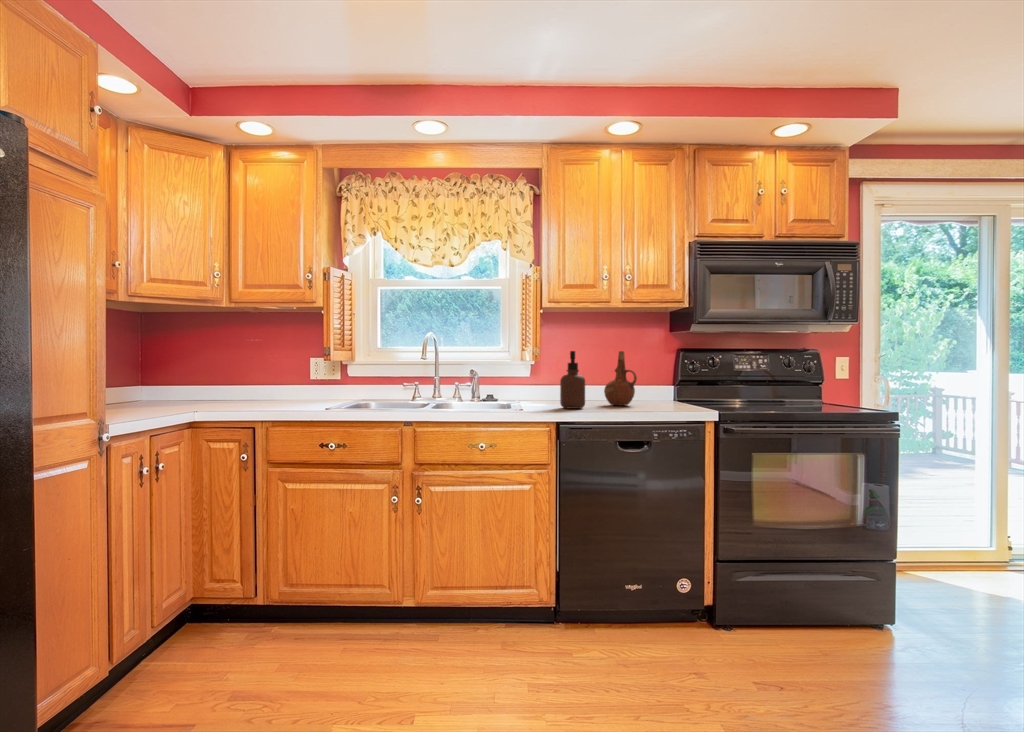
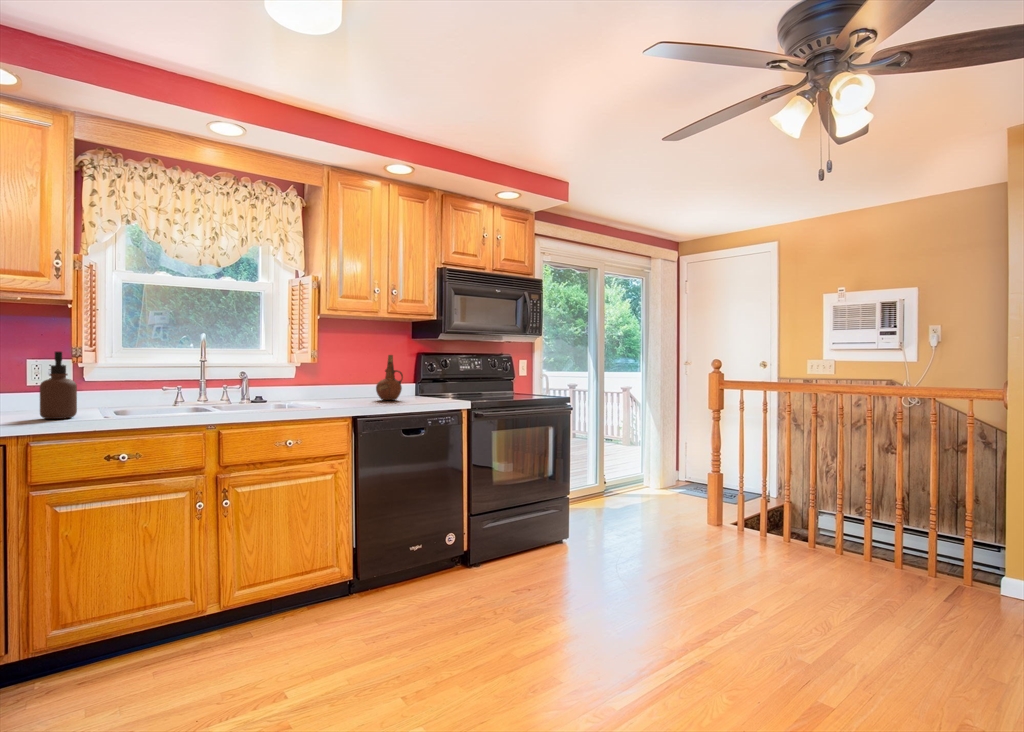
soap dispenser: present [560,351,585,409] -> present [40,352,77,419]

